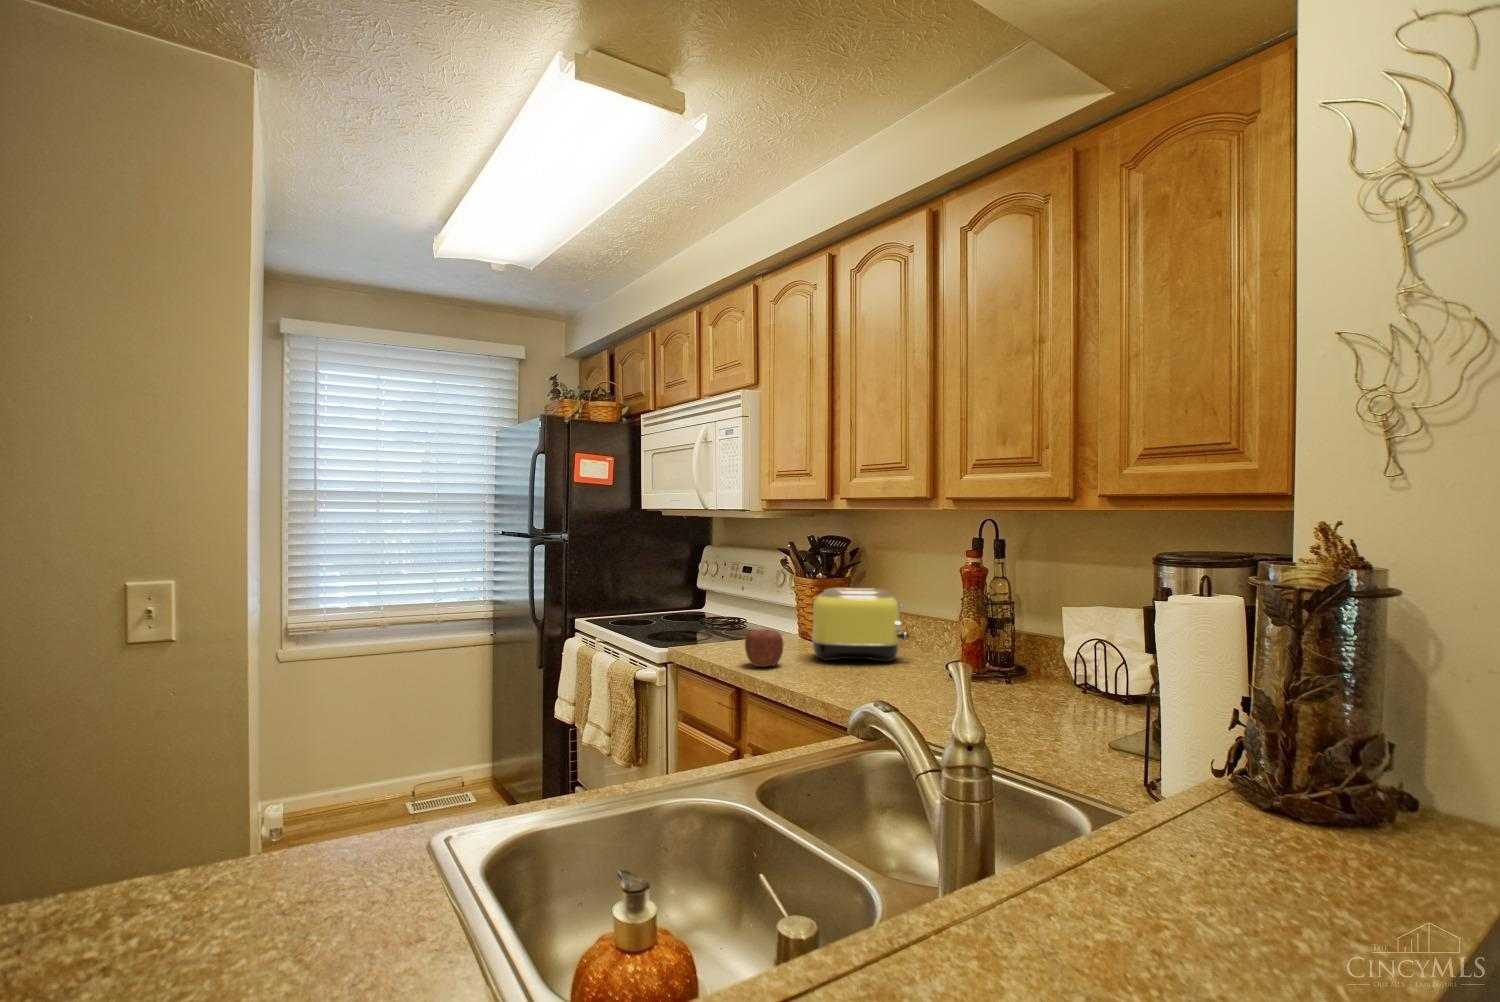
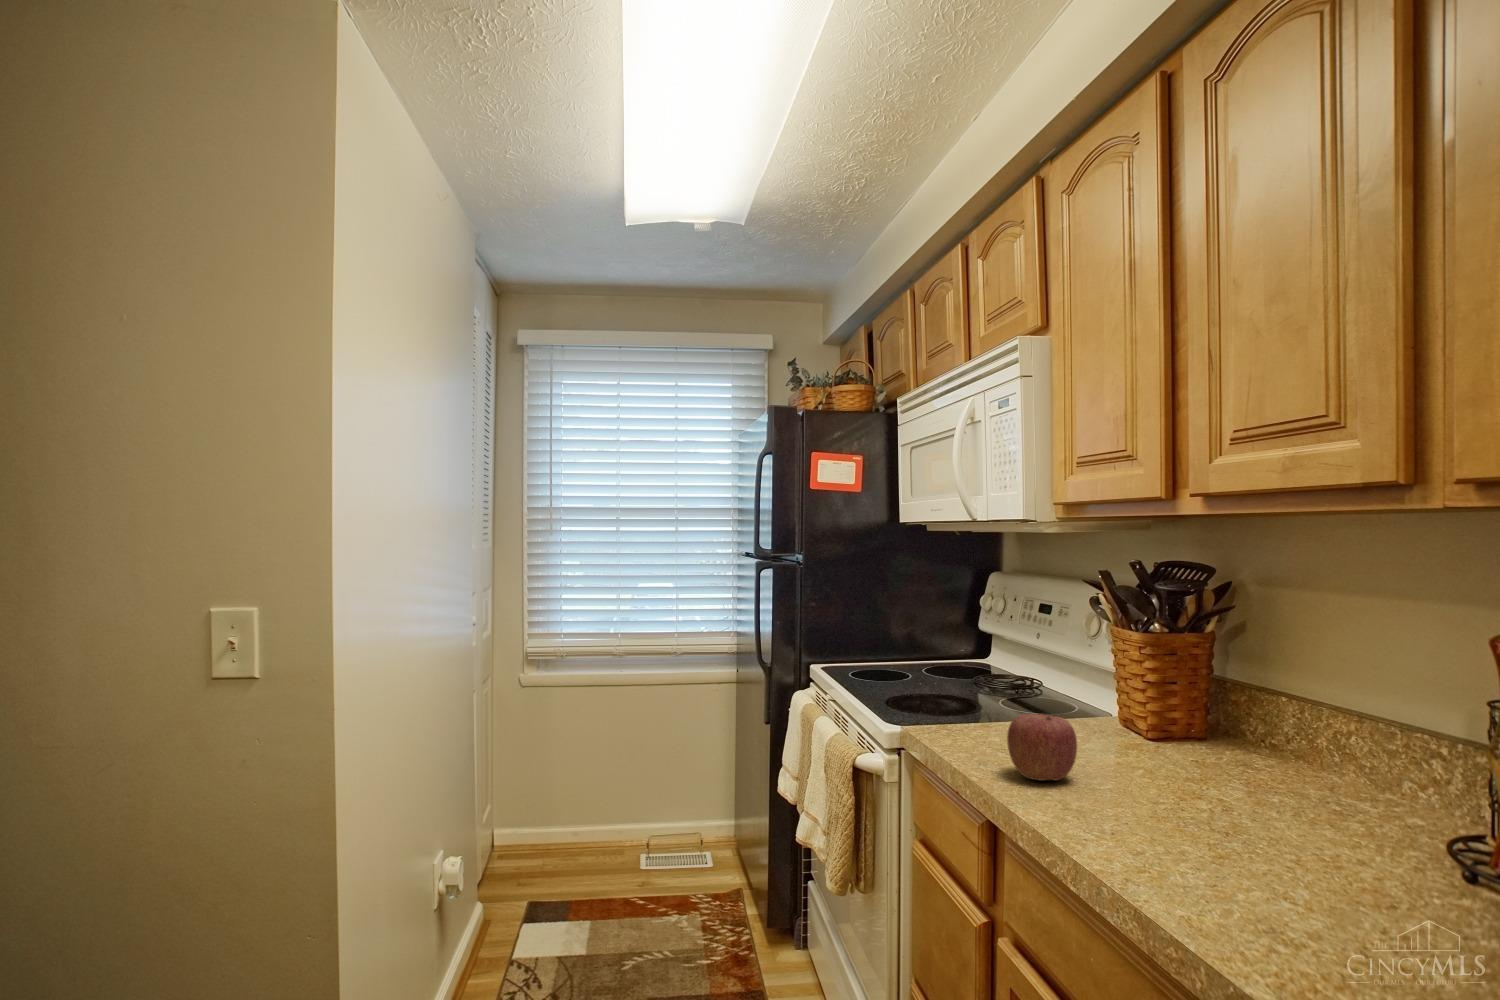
toaster: present [812,588,909,662] -> none [1135,651,1340,801]

